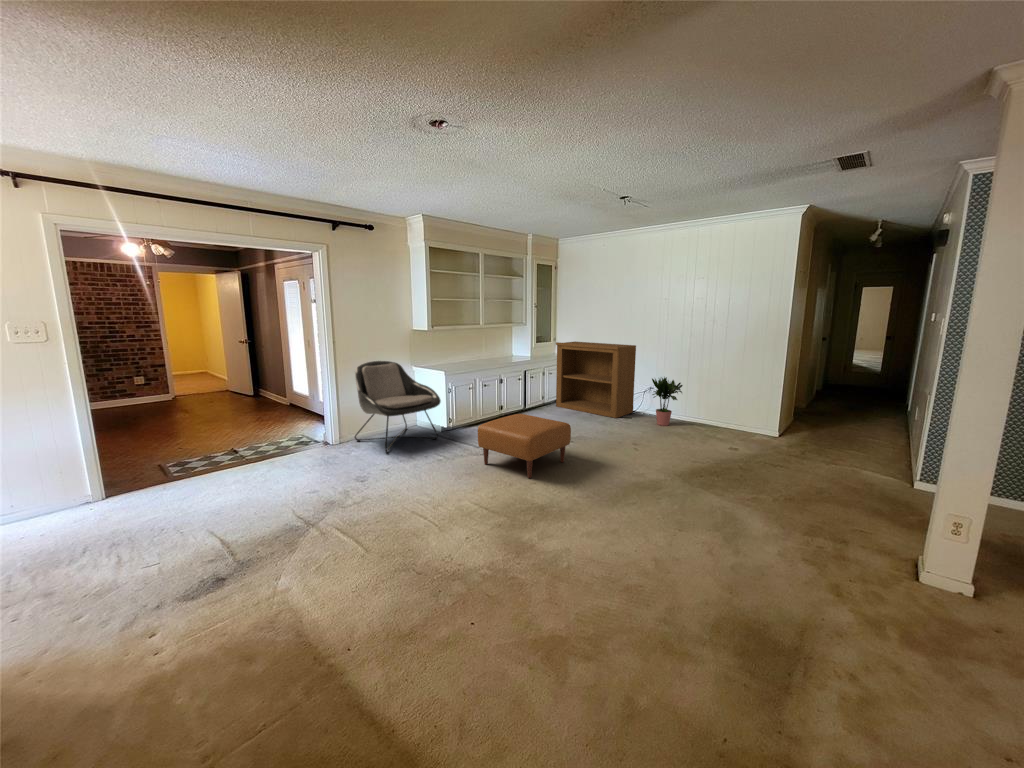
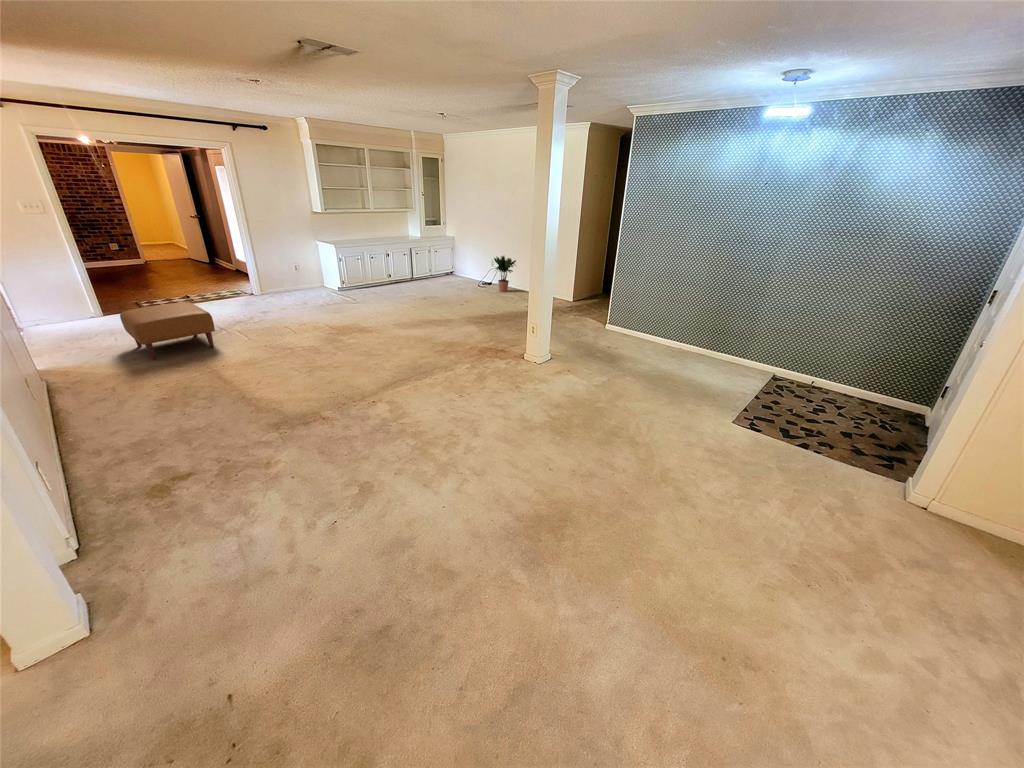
bookshelf: present [556,341,636,418] -> none [437,226,493,286]
lounge chair: present [355,361,441,453] -> none [267,235,333,301]
ottoman: present [478,414,571,478] -> present [120,302,215,360]

